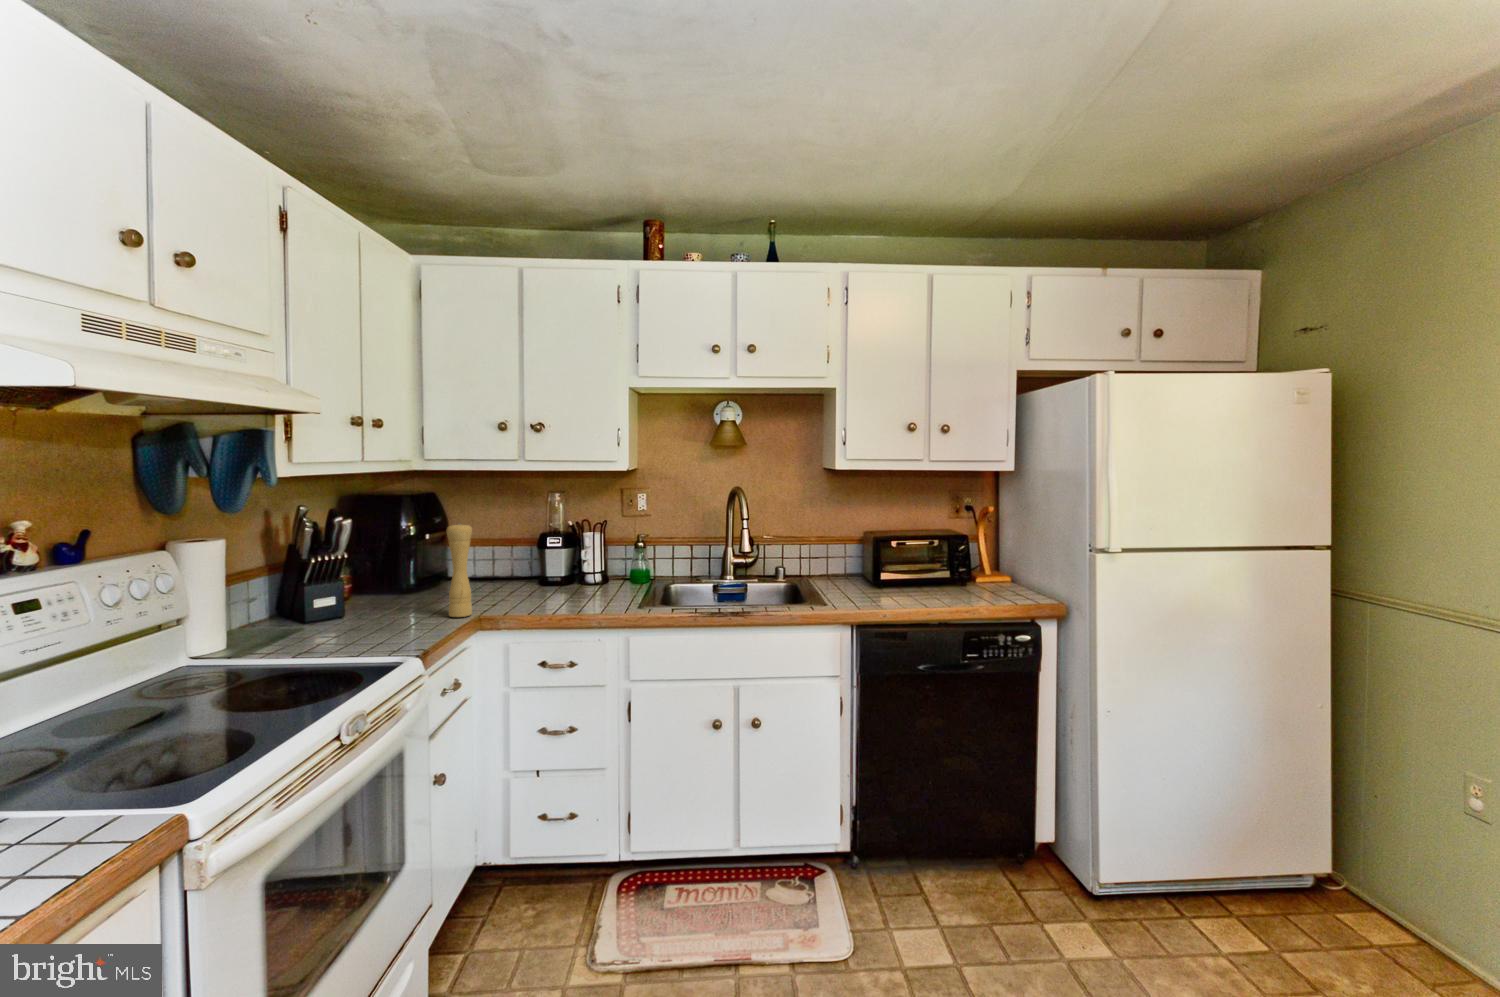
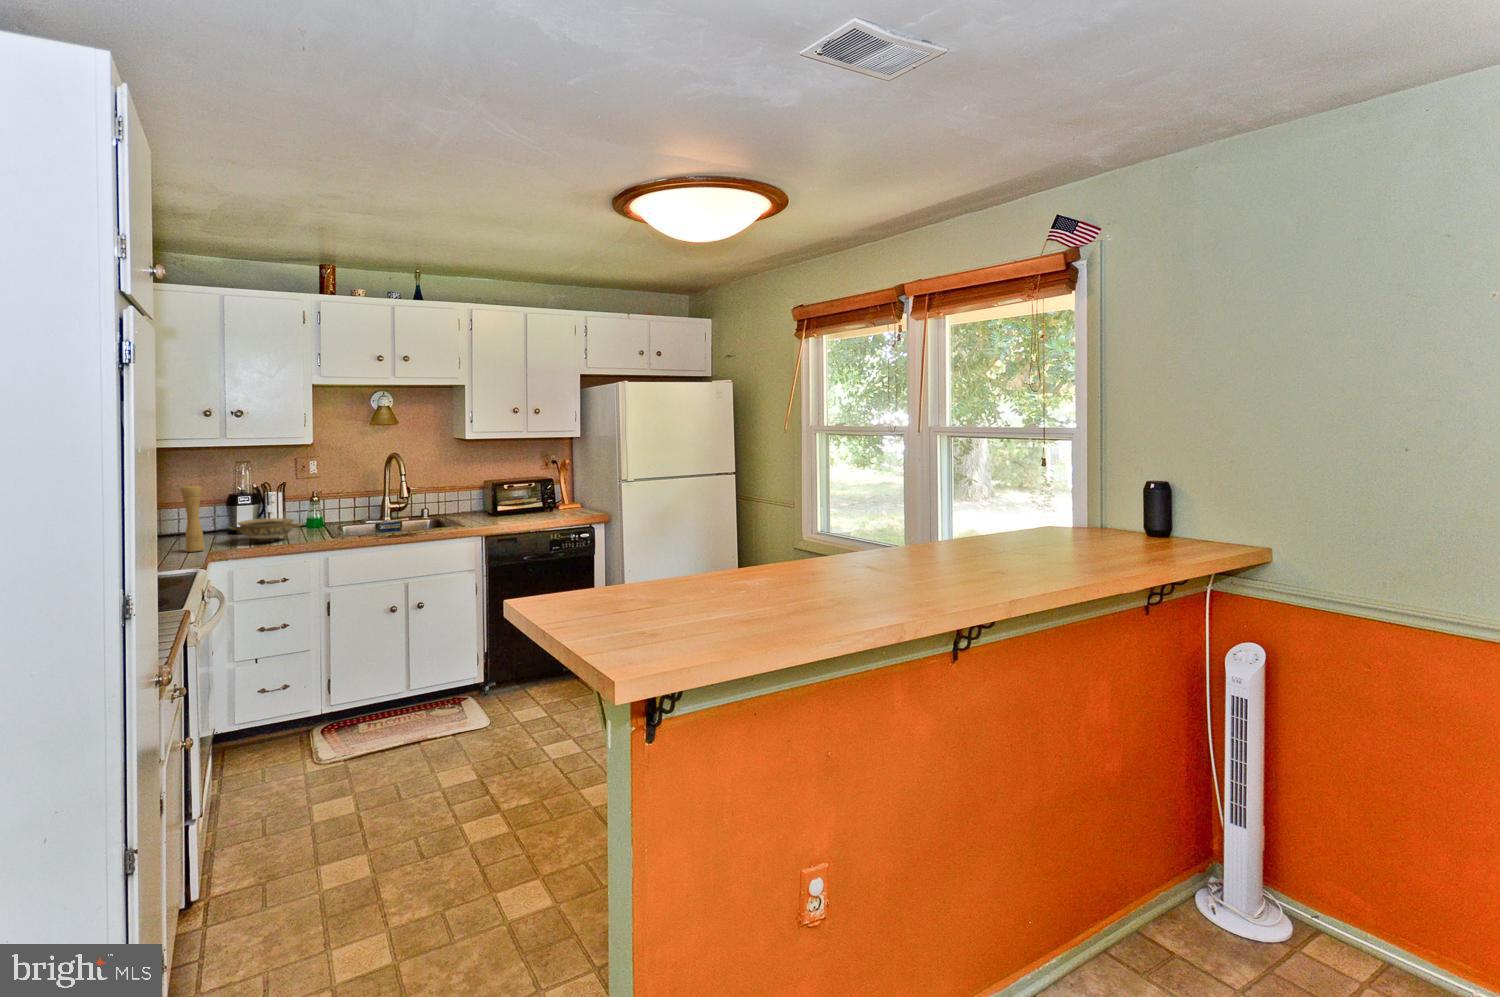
ceramic bowl: none [511,572,599,609] -> present [230,518,302,542]

